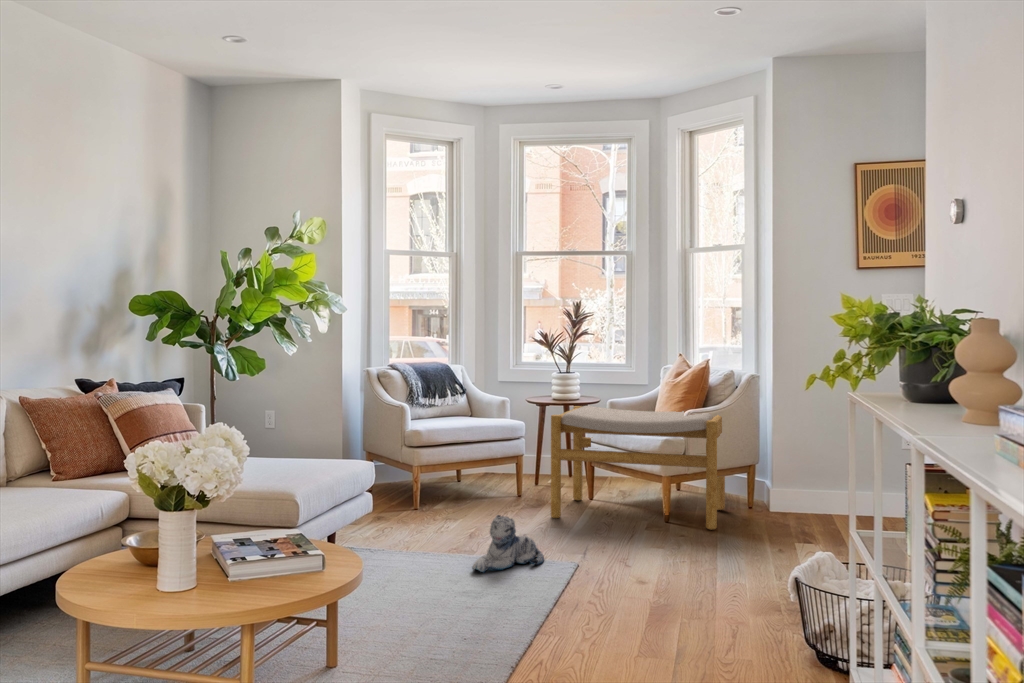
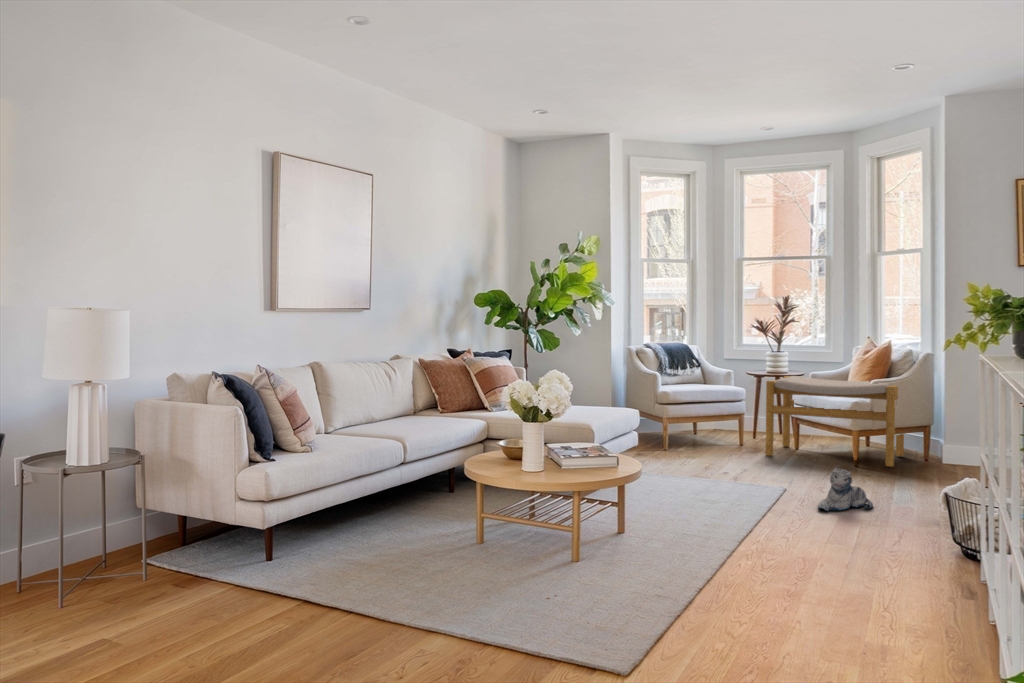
plush toy: present [472,515,544,572] -> present [818,467,873,511]

